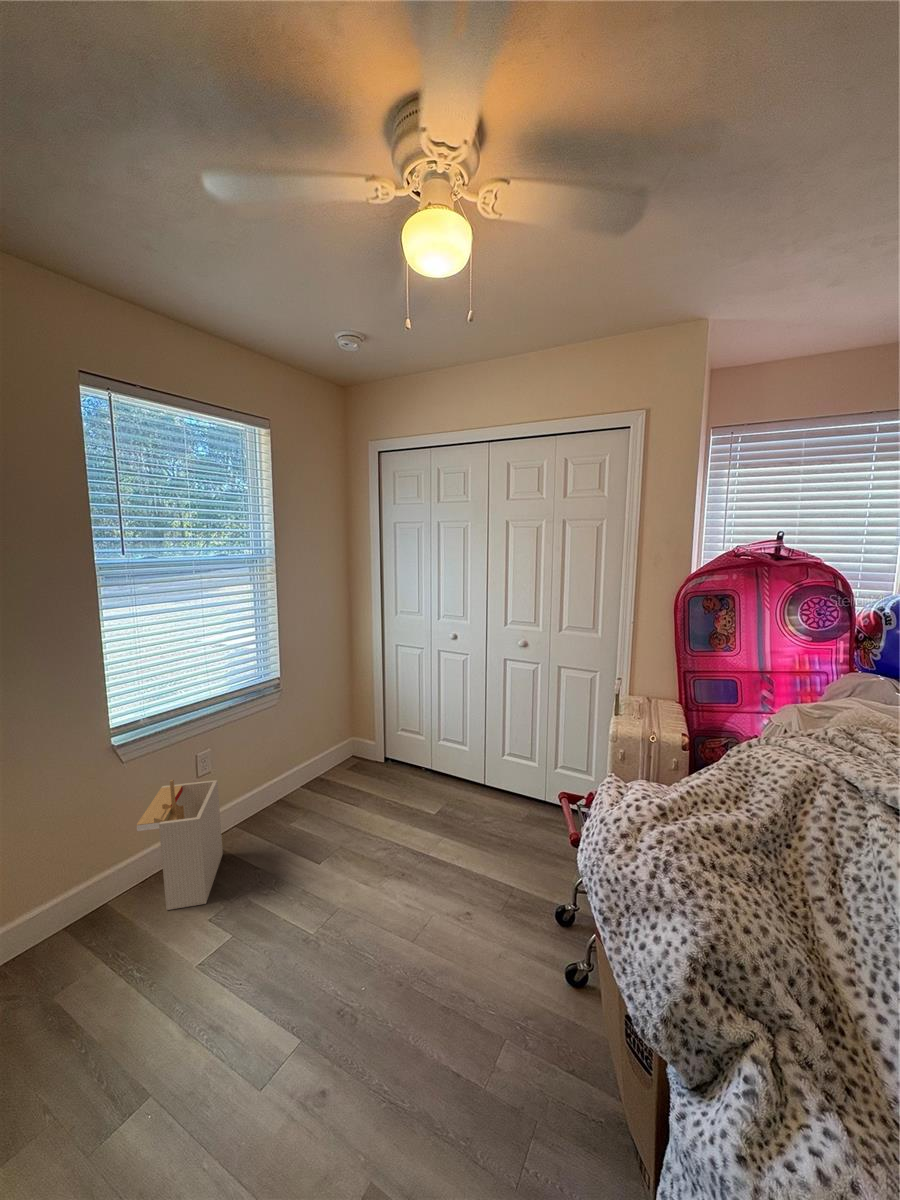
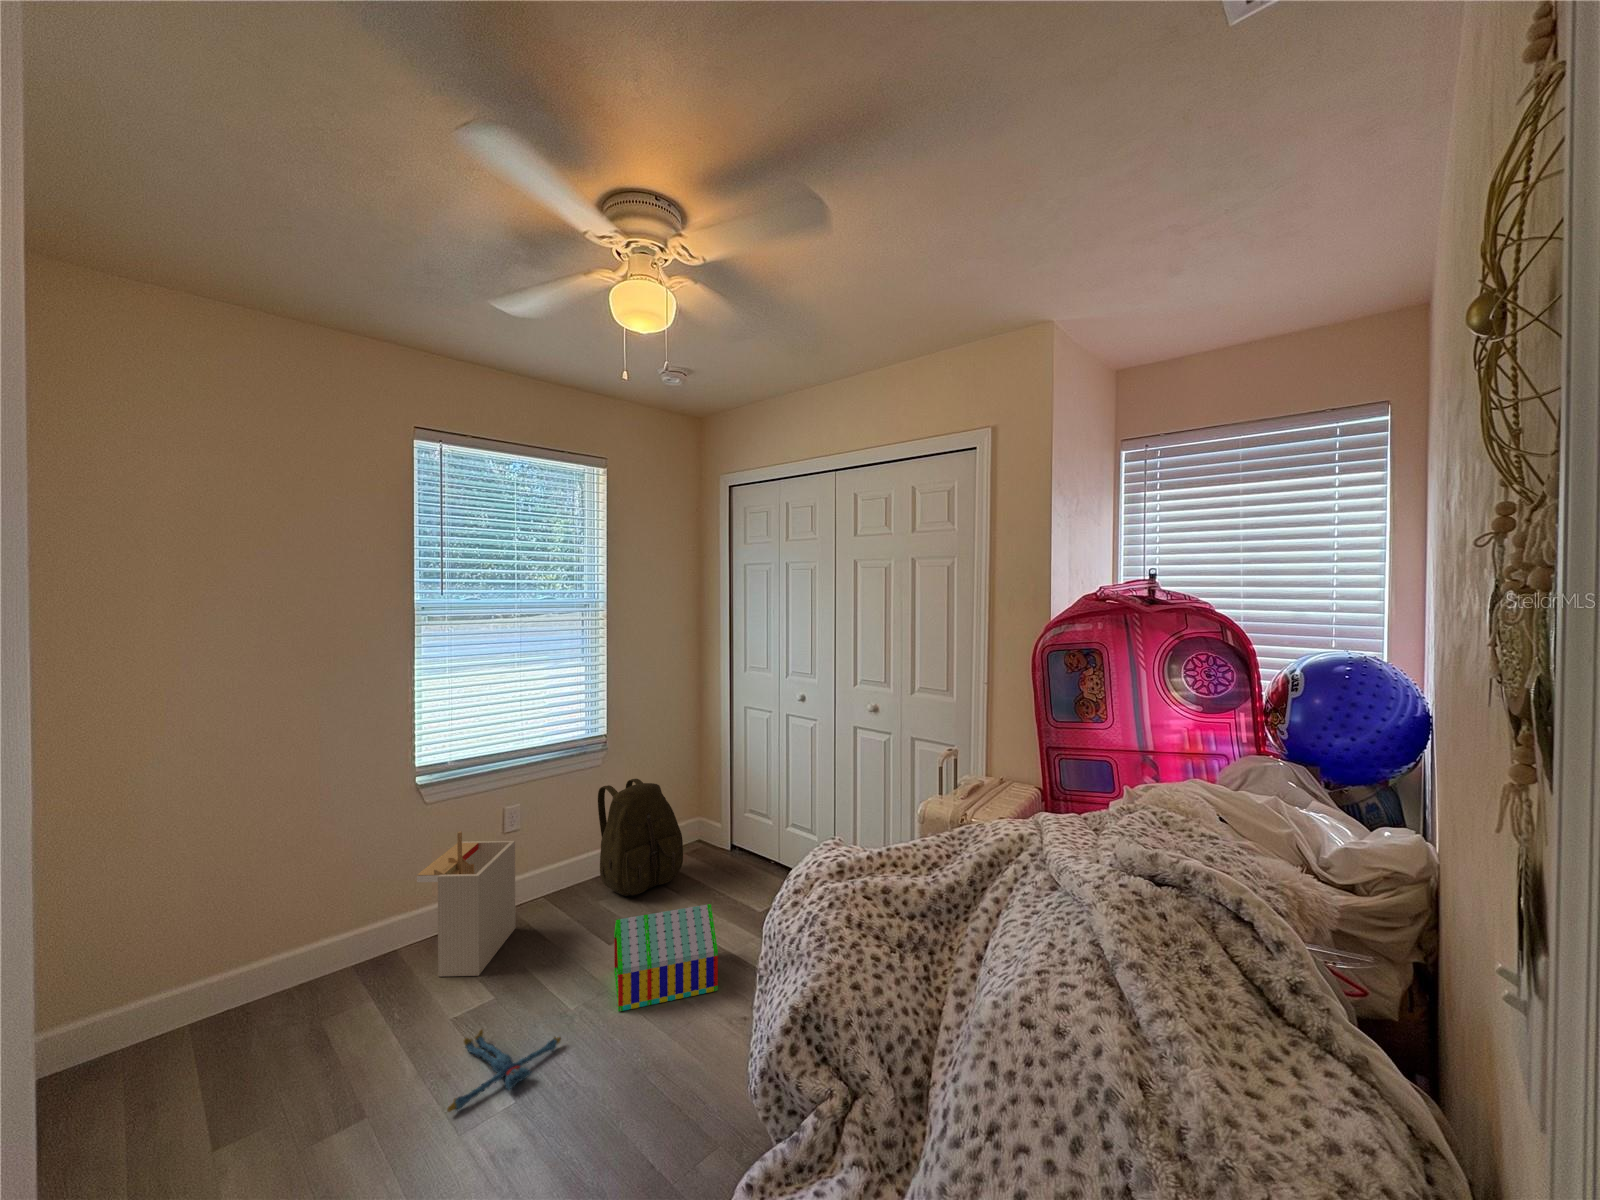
backpack: none [276,712,357,812] -> present [598,779,683,896]
toy house: none [328,817,425,918] -> present [614,904,718,1011]
plush toy: none [220,950,310,1039] -> present [447,1030,561,1112]

